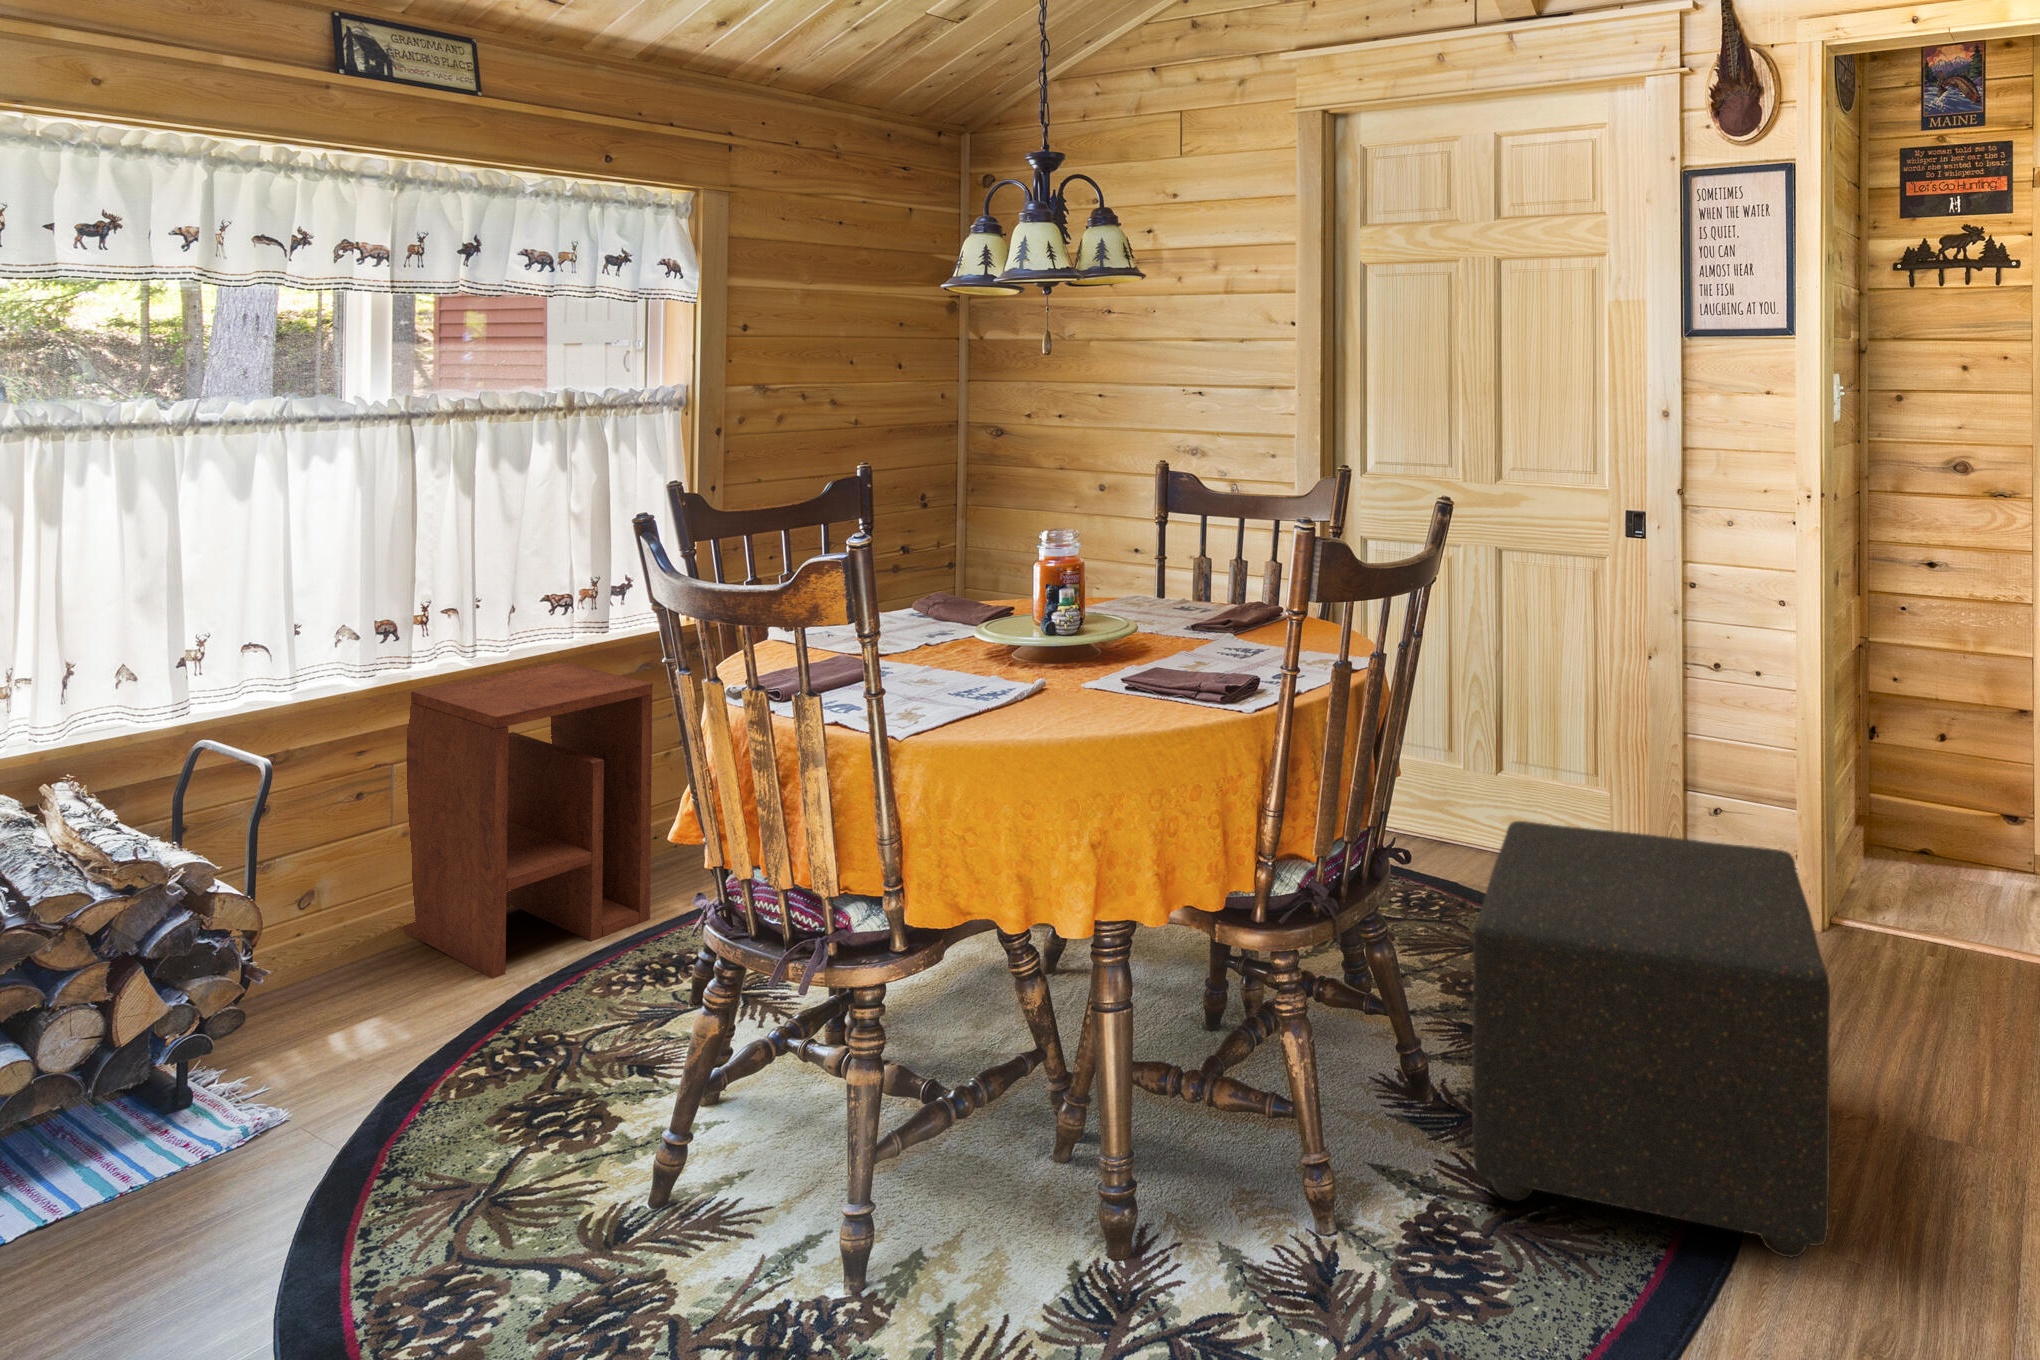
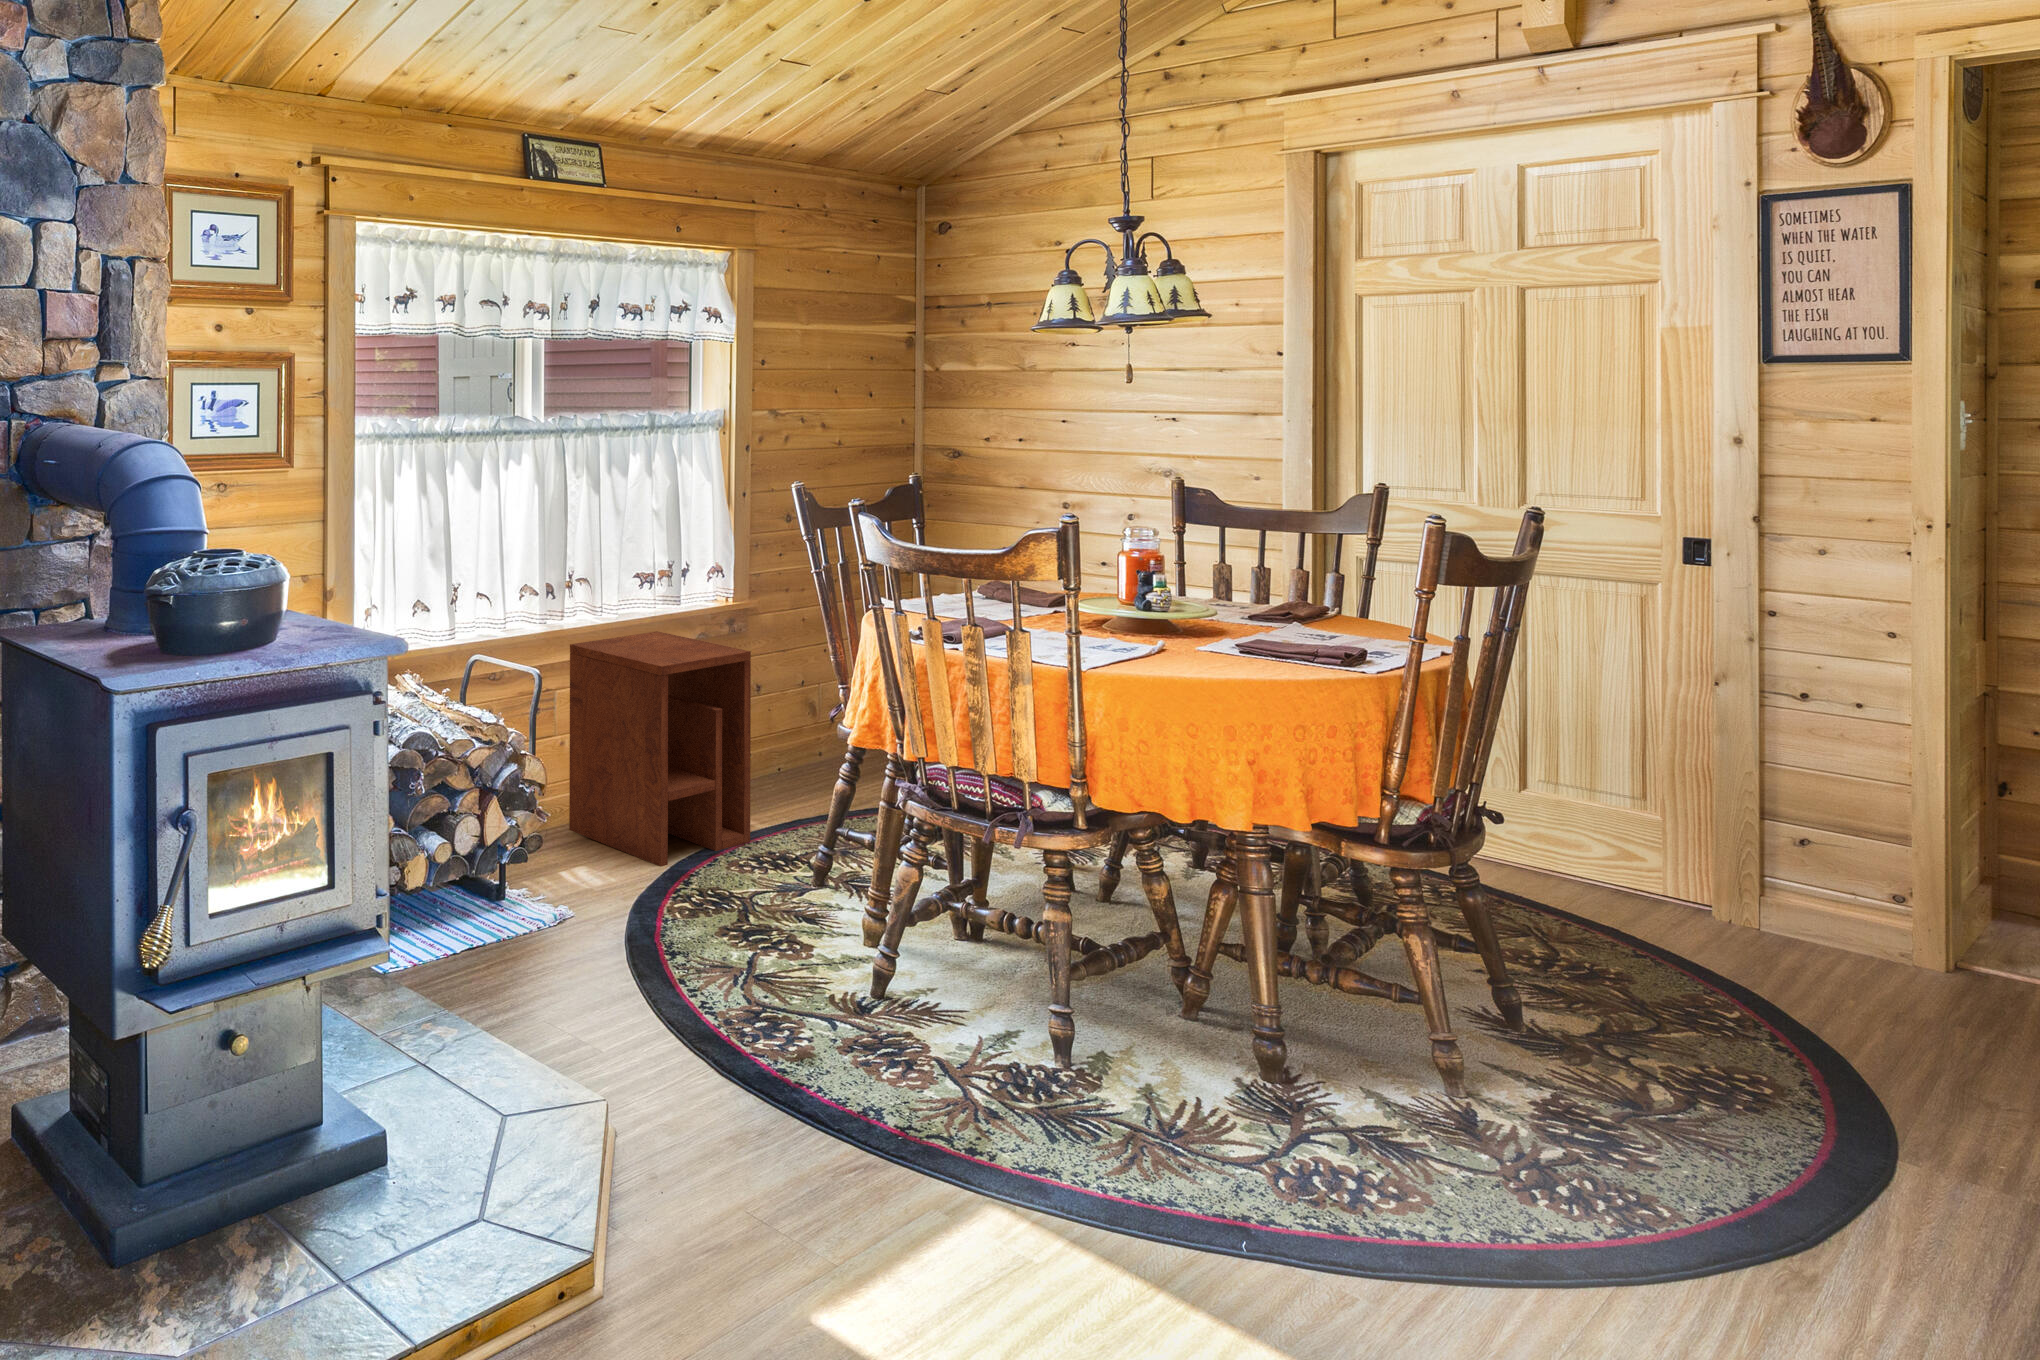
ottoman: present [1472,821,1830,1258] -> none [1577,812,1943,1173]

